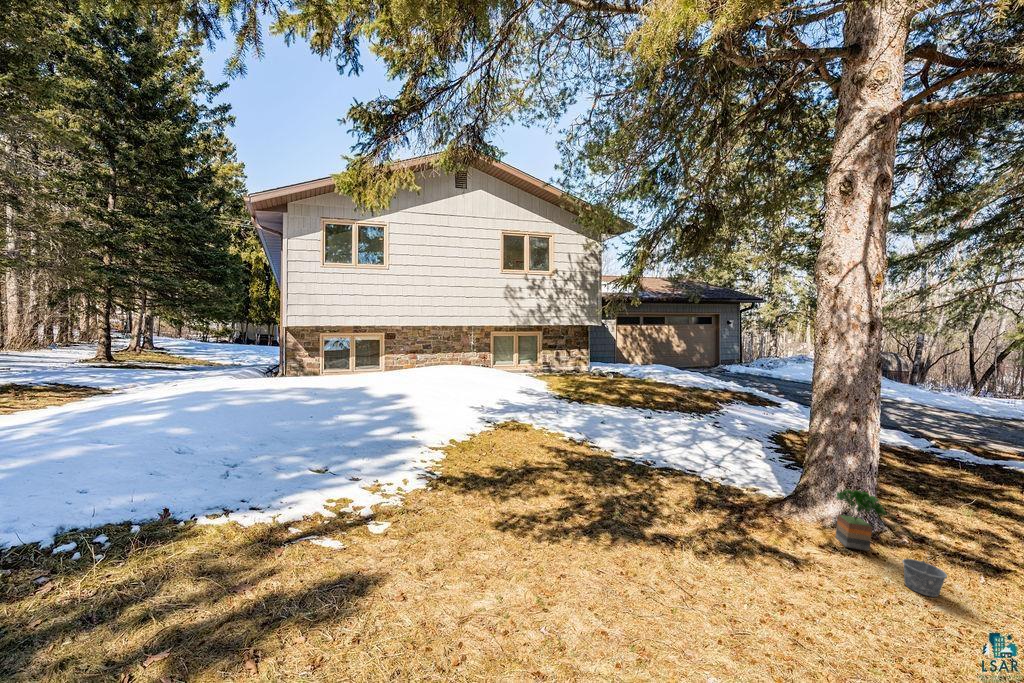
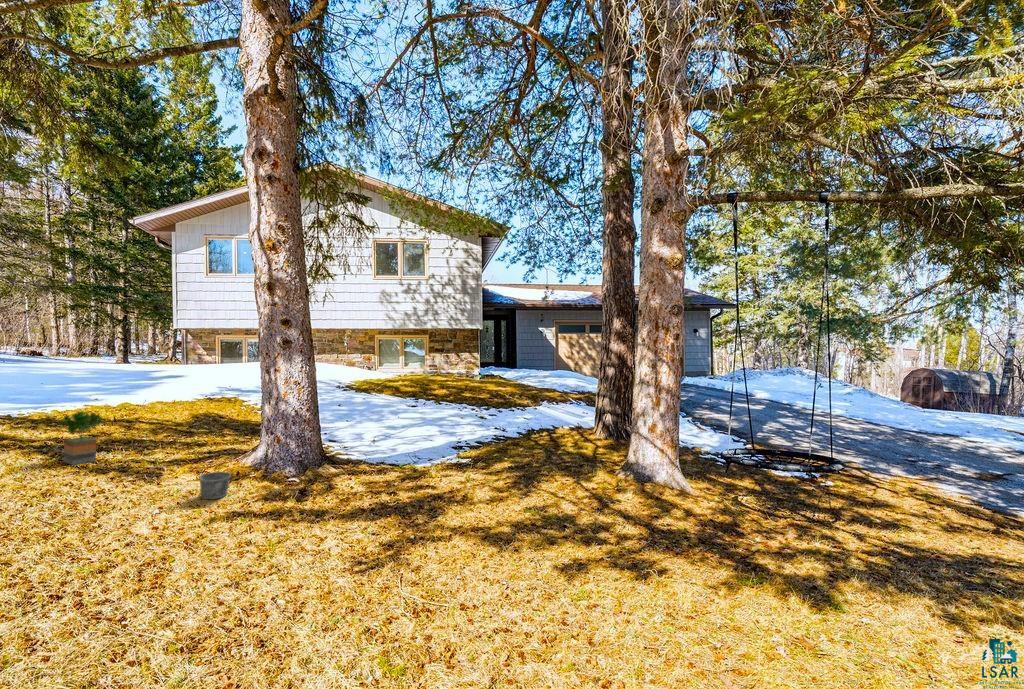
potted tree: present [835,489,886,551] -> present [59,412,106,465]

